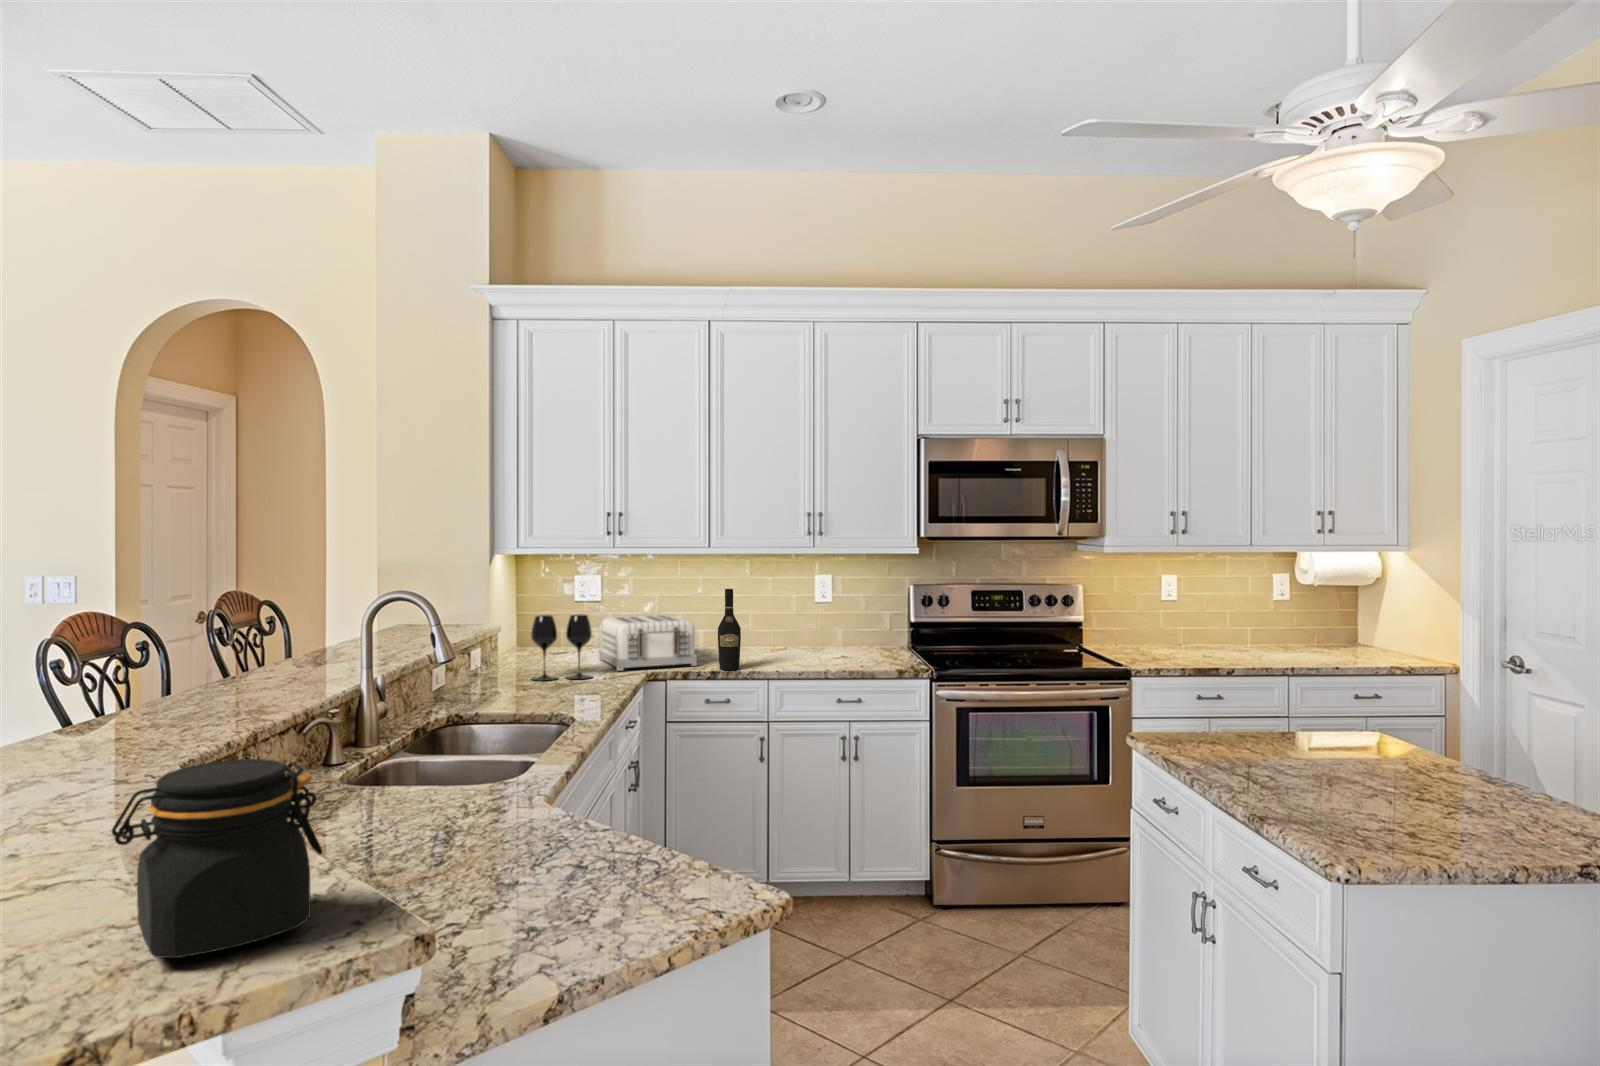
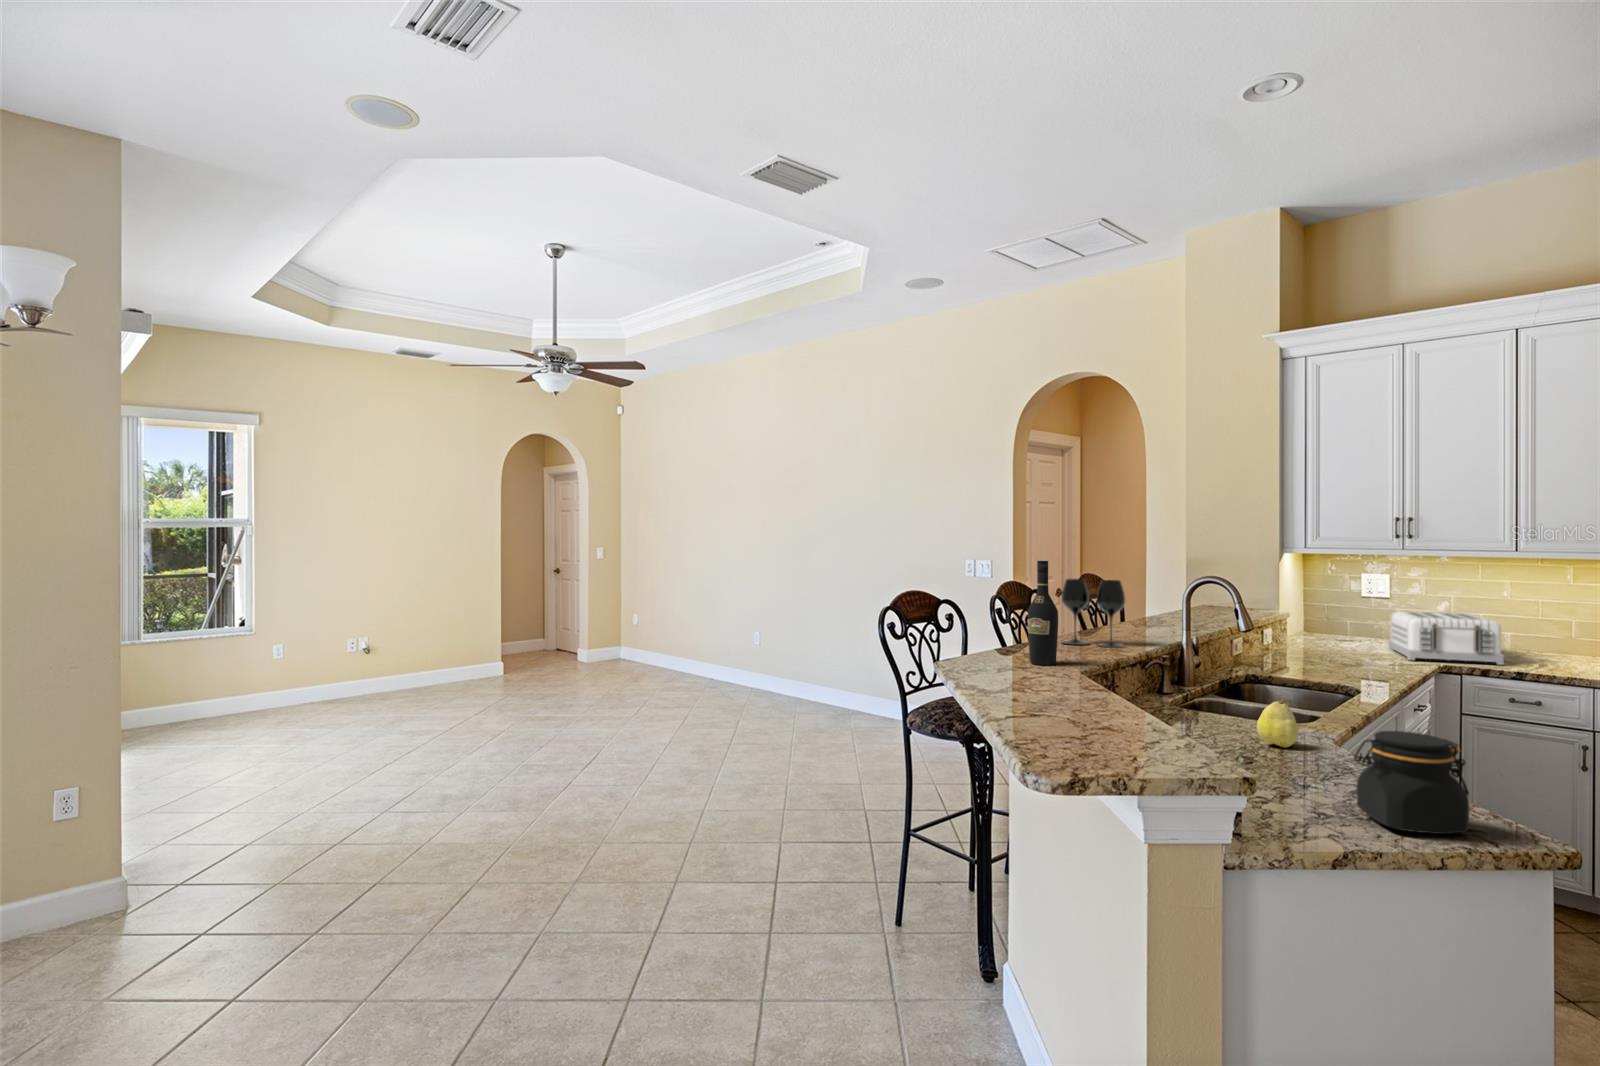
wine bottle: present [718,589,741,670] -> present [1028,561,1058,665]
wine glass: present [531,615,592,681] -> present [1062,579,1125,648]
fruit: none [455,753,506,820] -> present [1257,698,1299,748]
jar: present [112,759,323,958] -> present [1354,731,1469,834]

